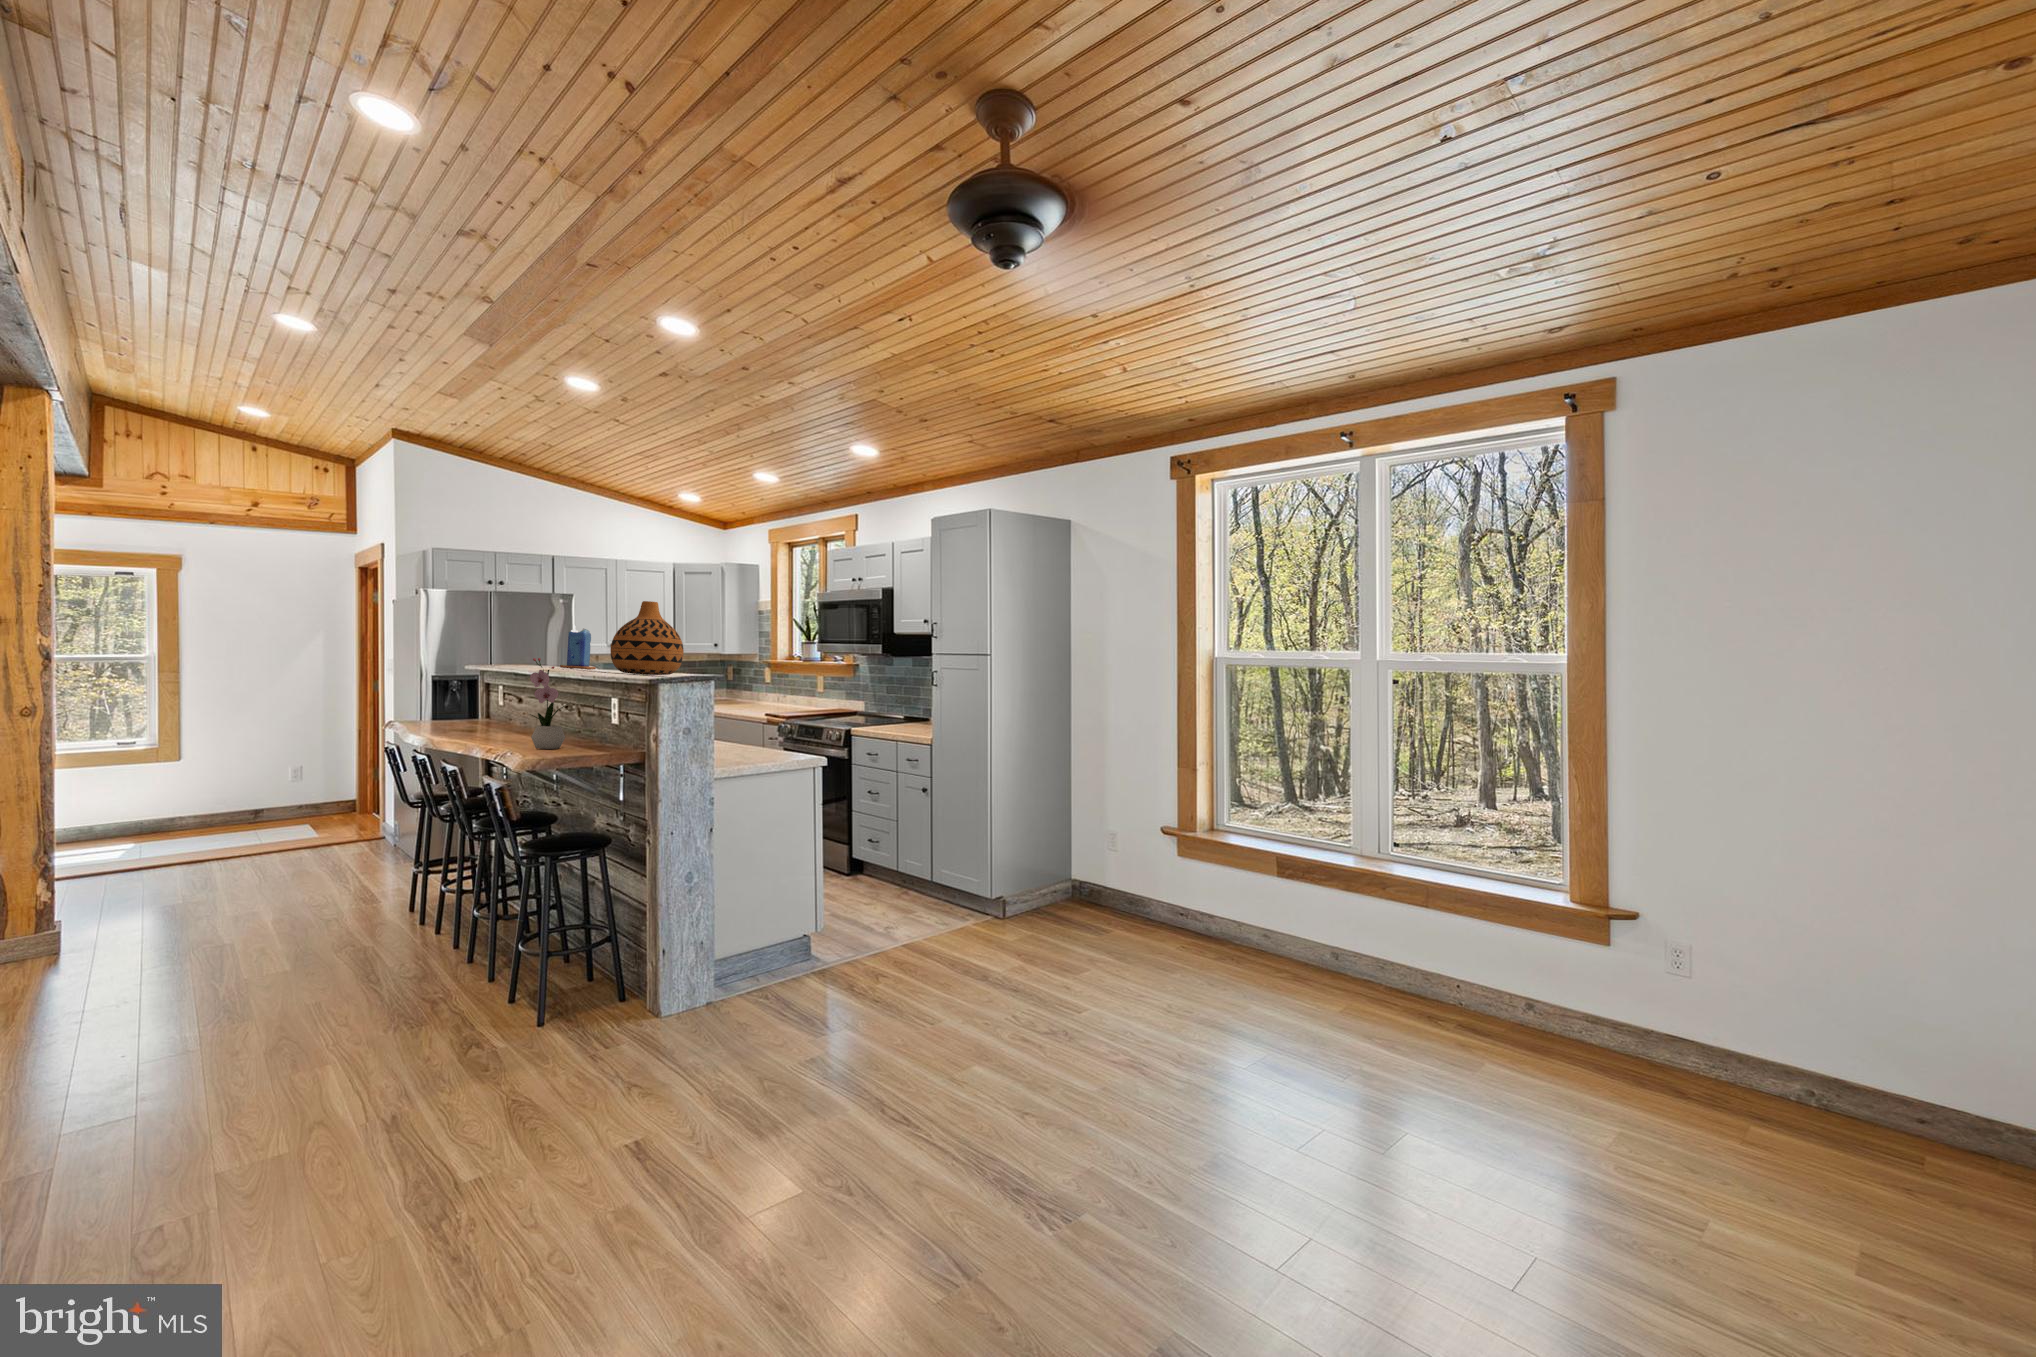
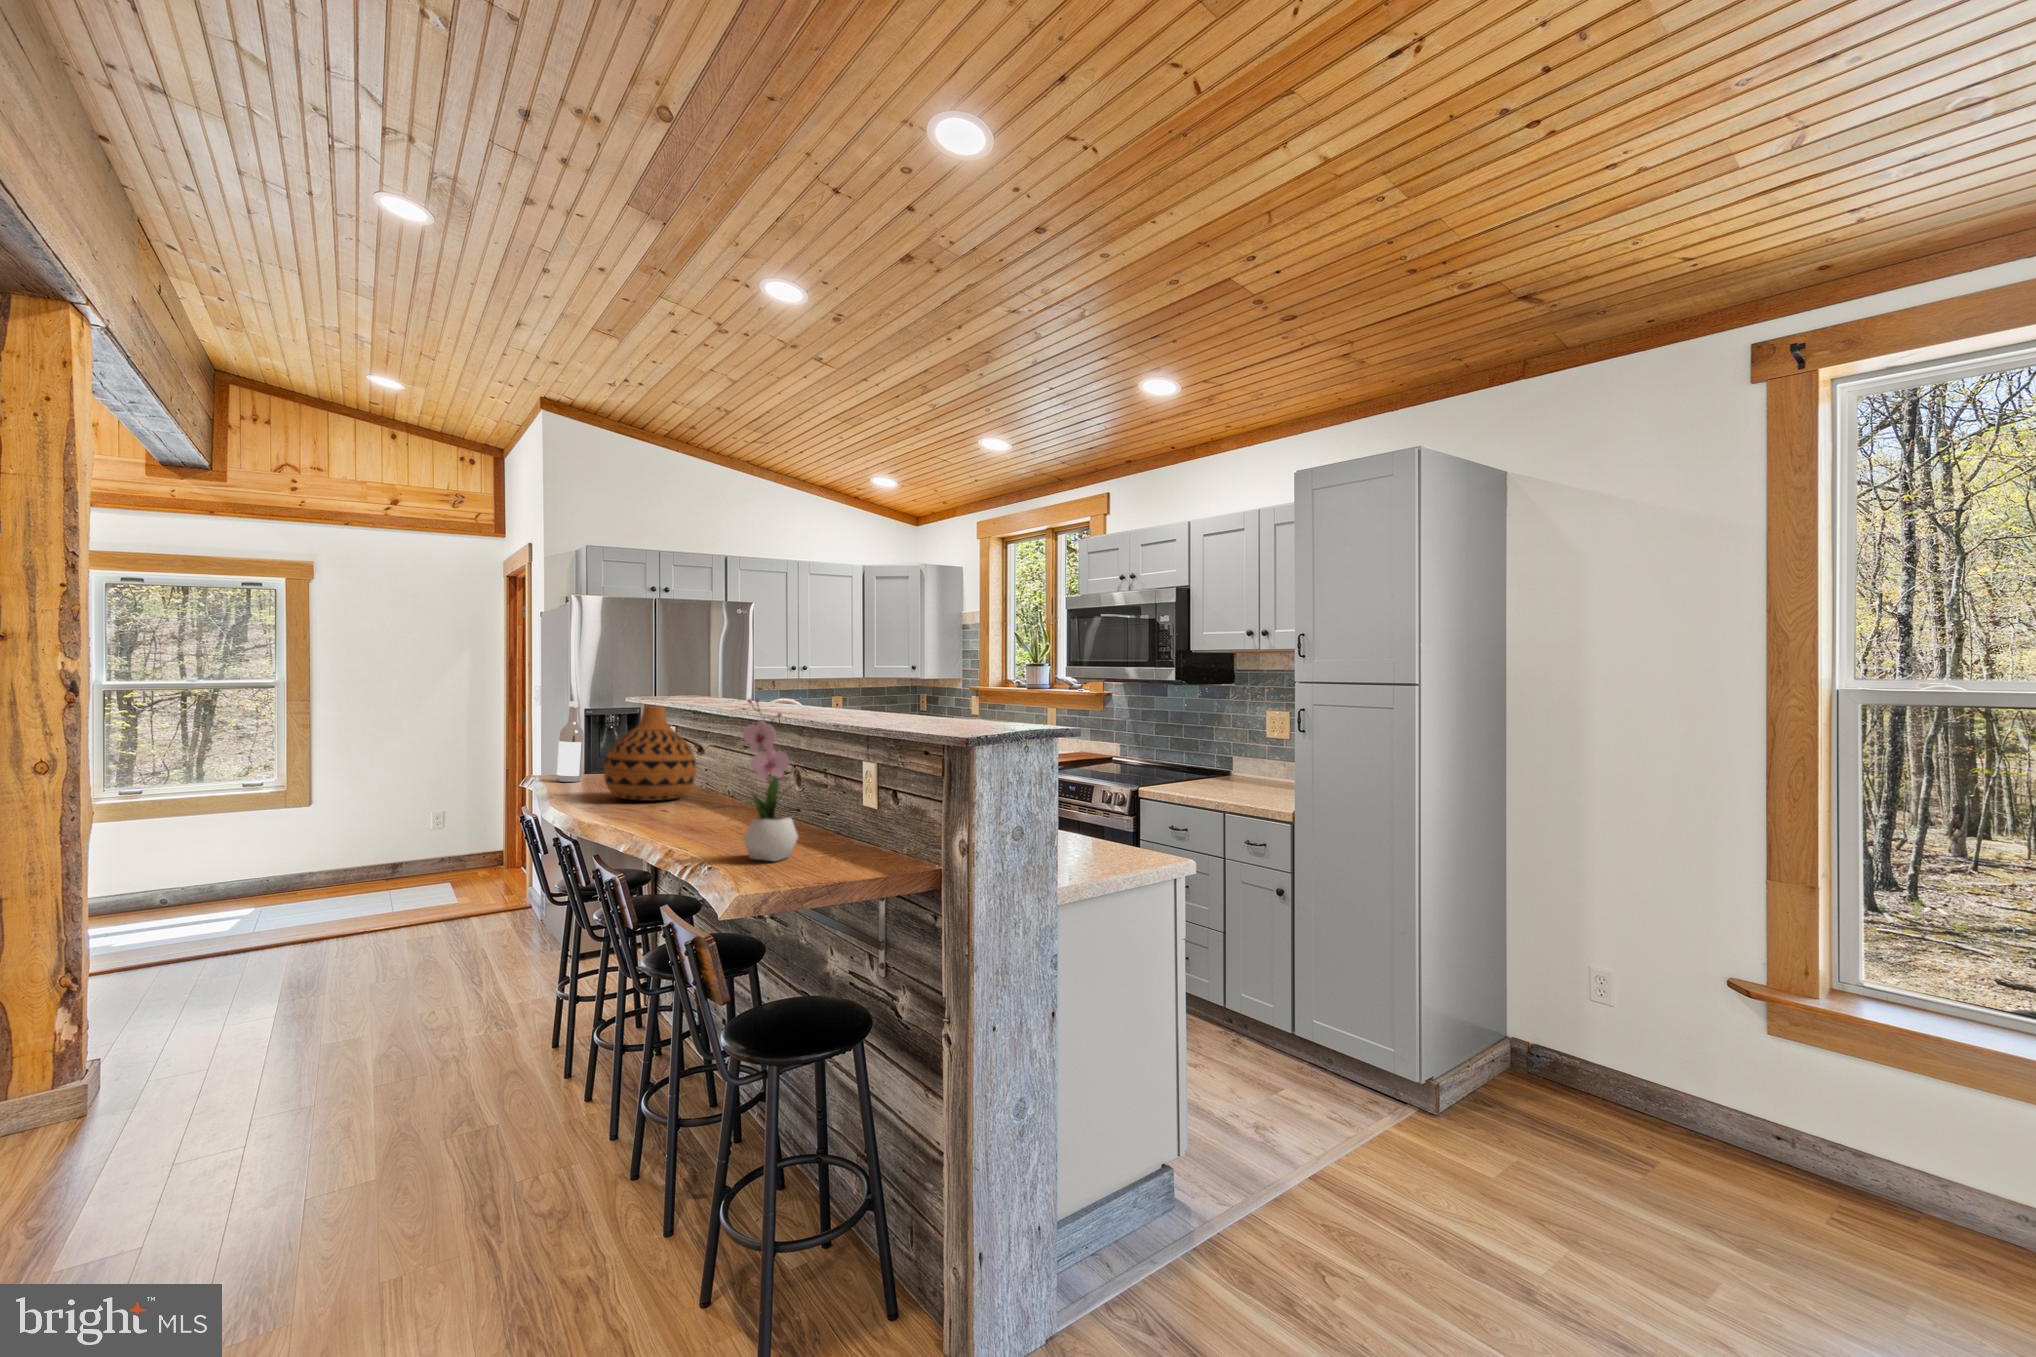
vase: present [610,601,684,675] -> present [604,706,696,801]
candle: present [560,625,596,670] -> none [771,640,822,709]
wine bottle: none [412,668,432,725] -> present [557,701,584,782]

